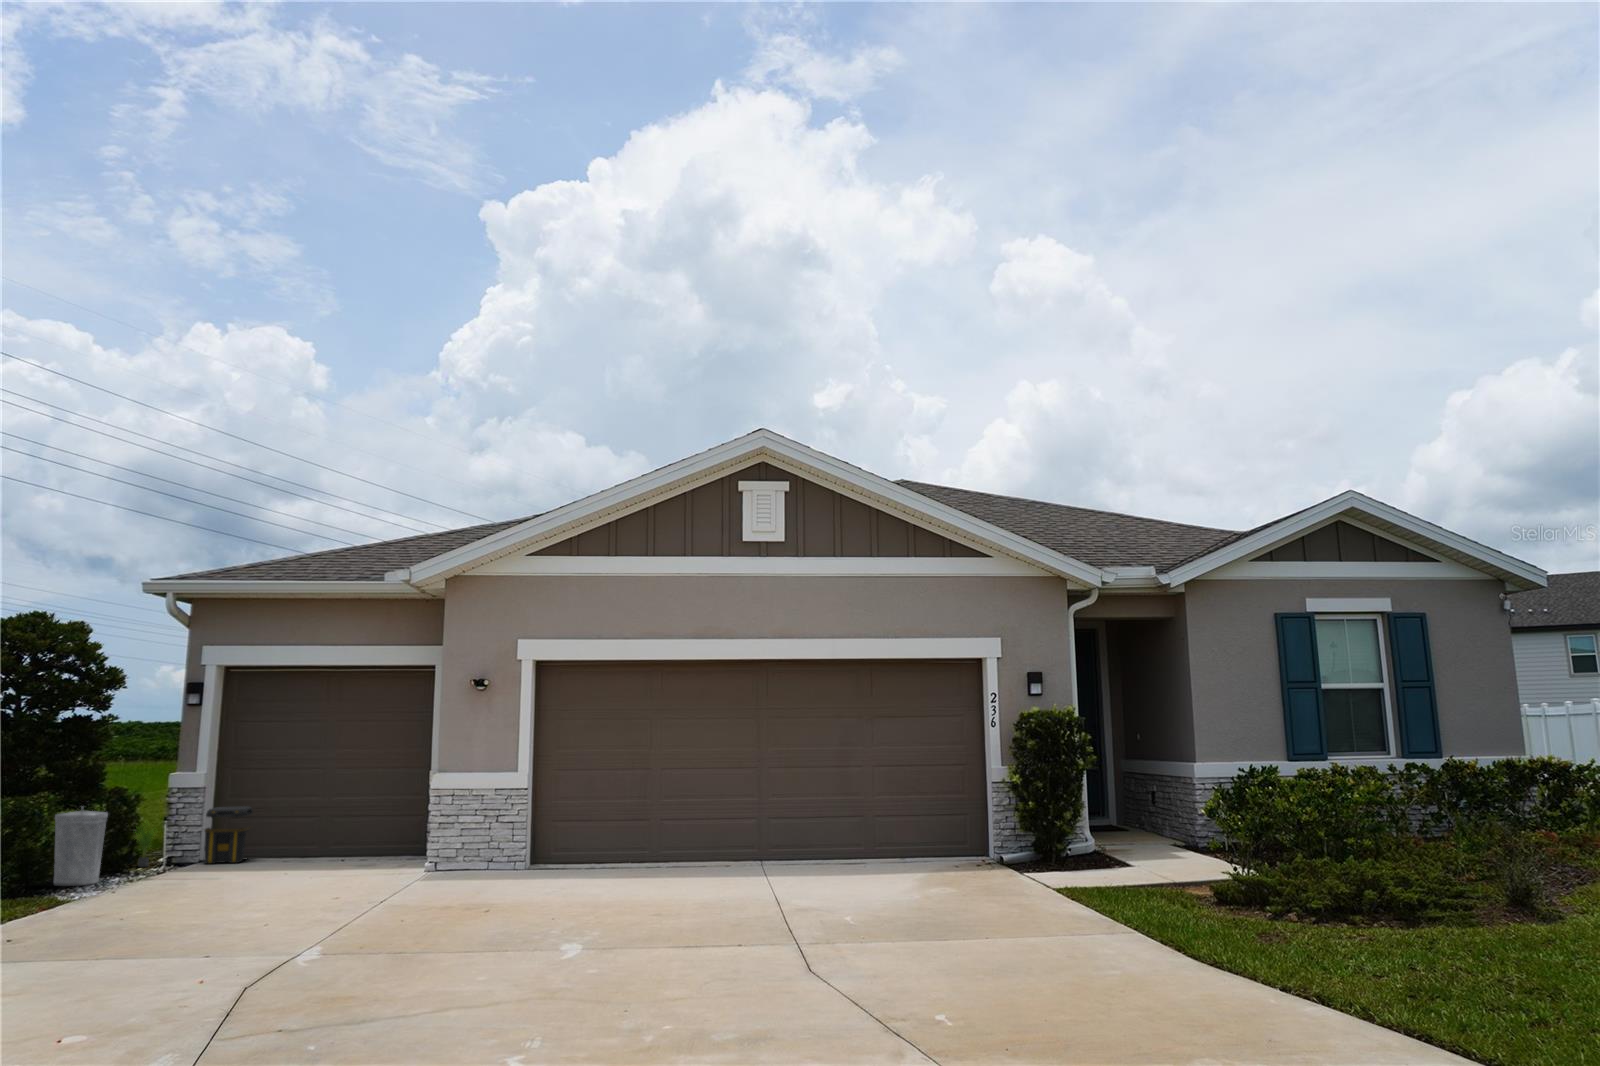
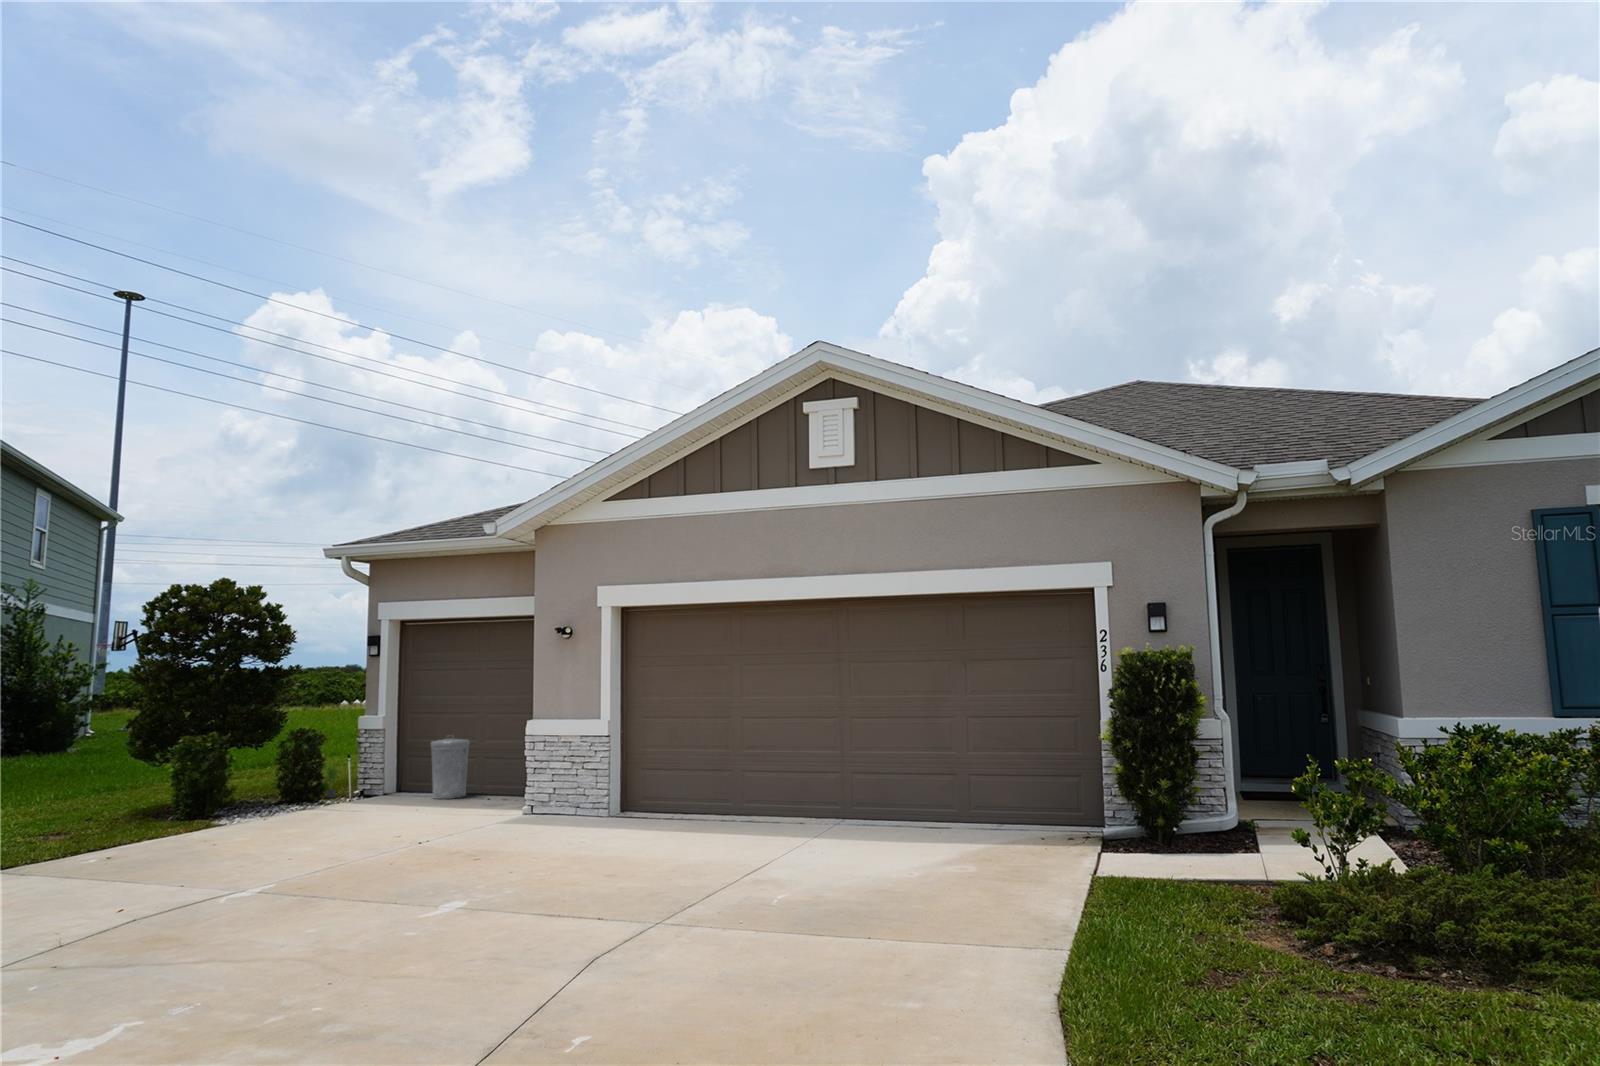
trash can: present [54,806,108,886] -> present [431,736,470,799]
toolbox: present [204,806,253,864] -> none [376,746,423,797]

